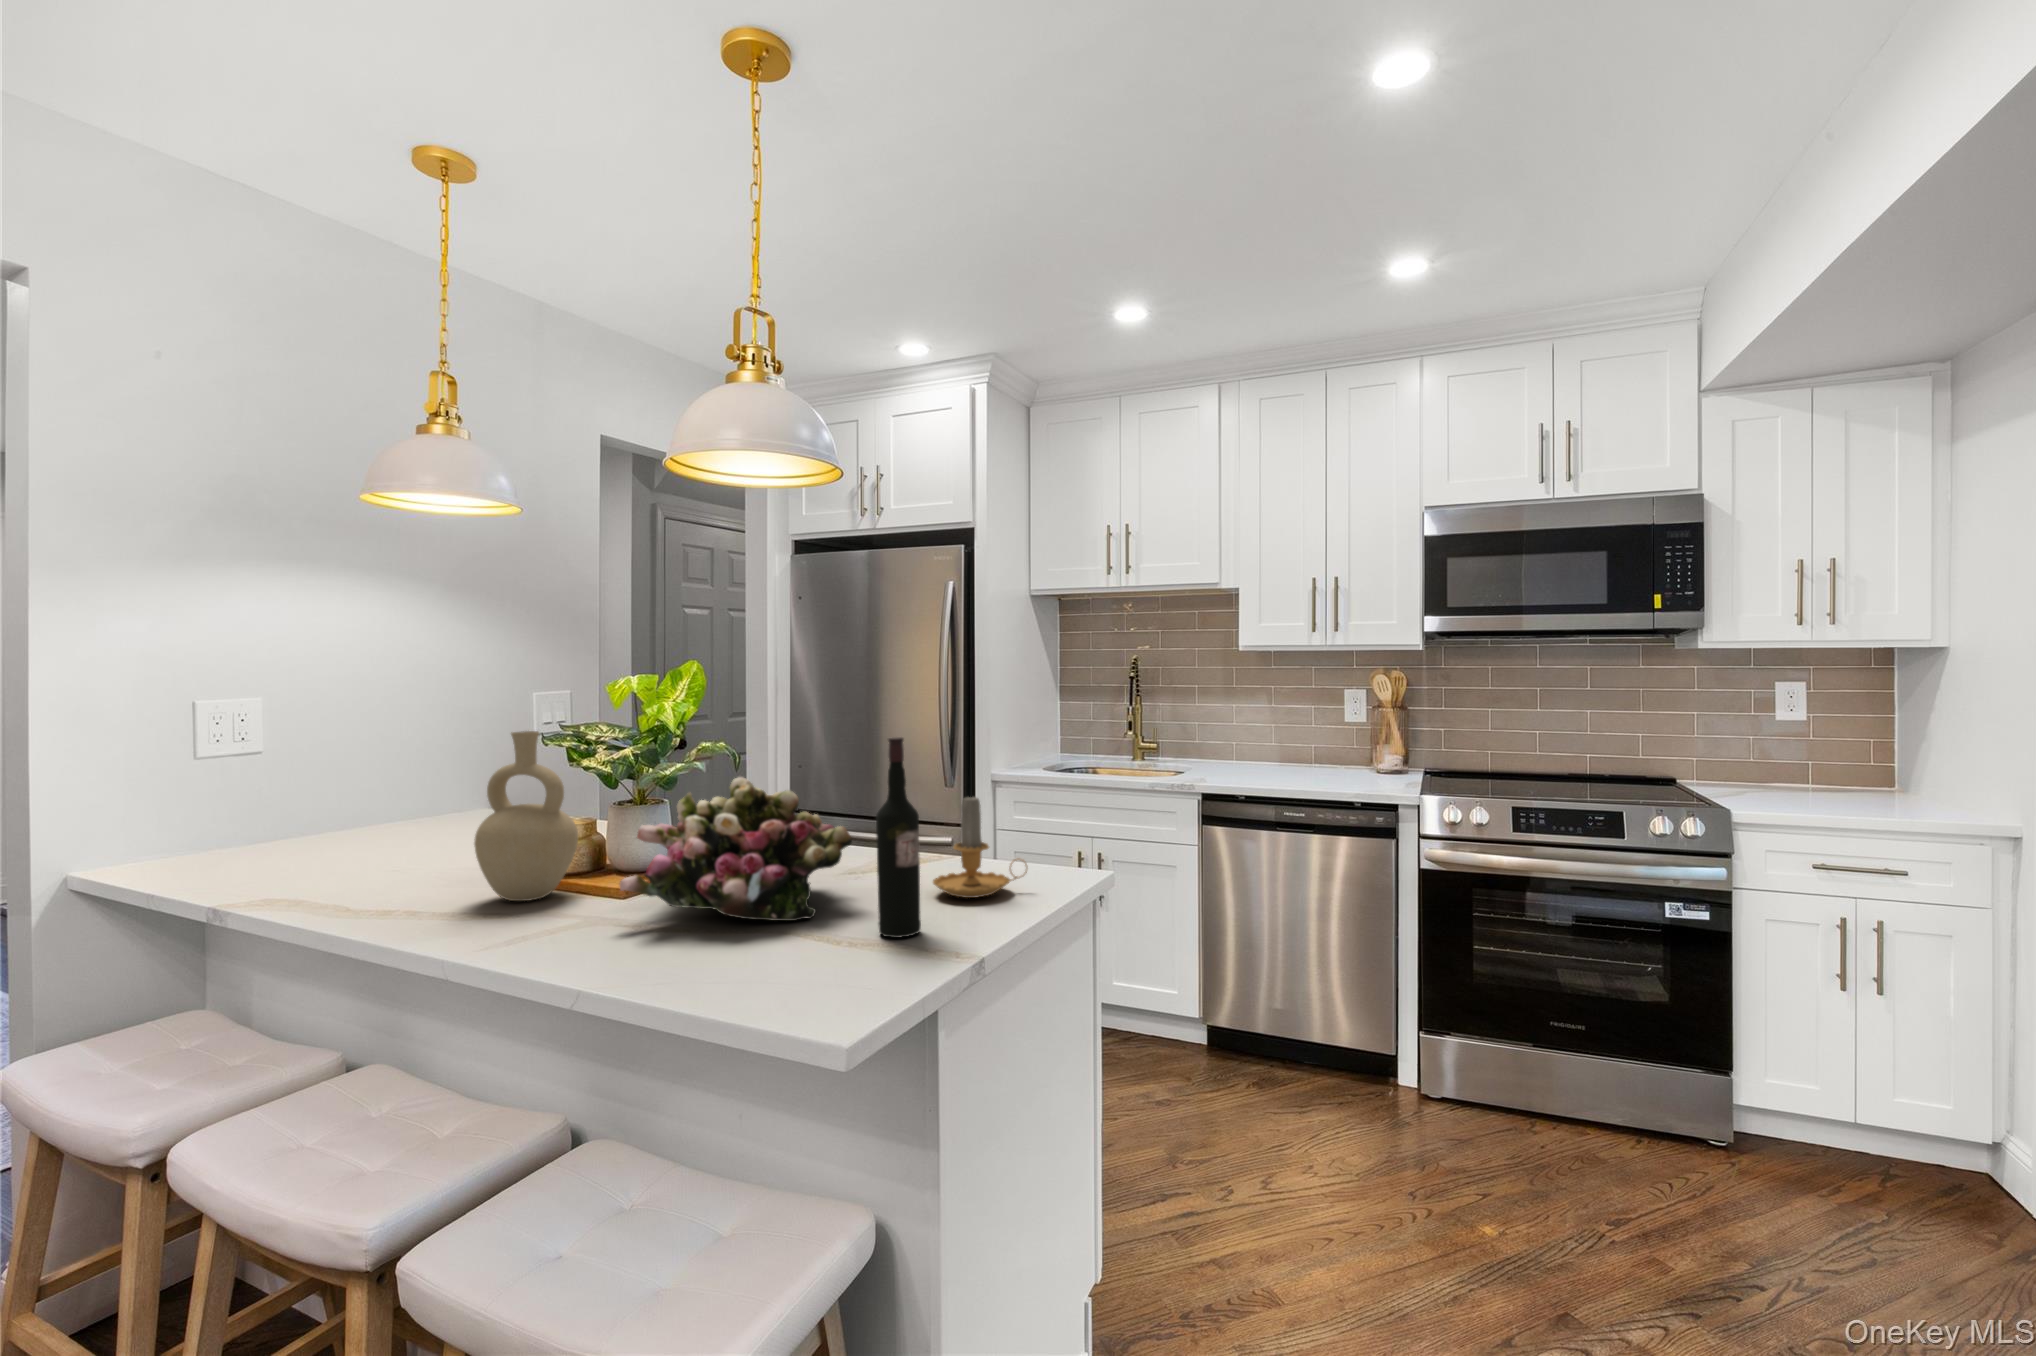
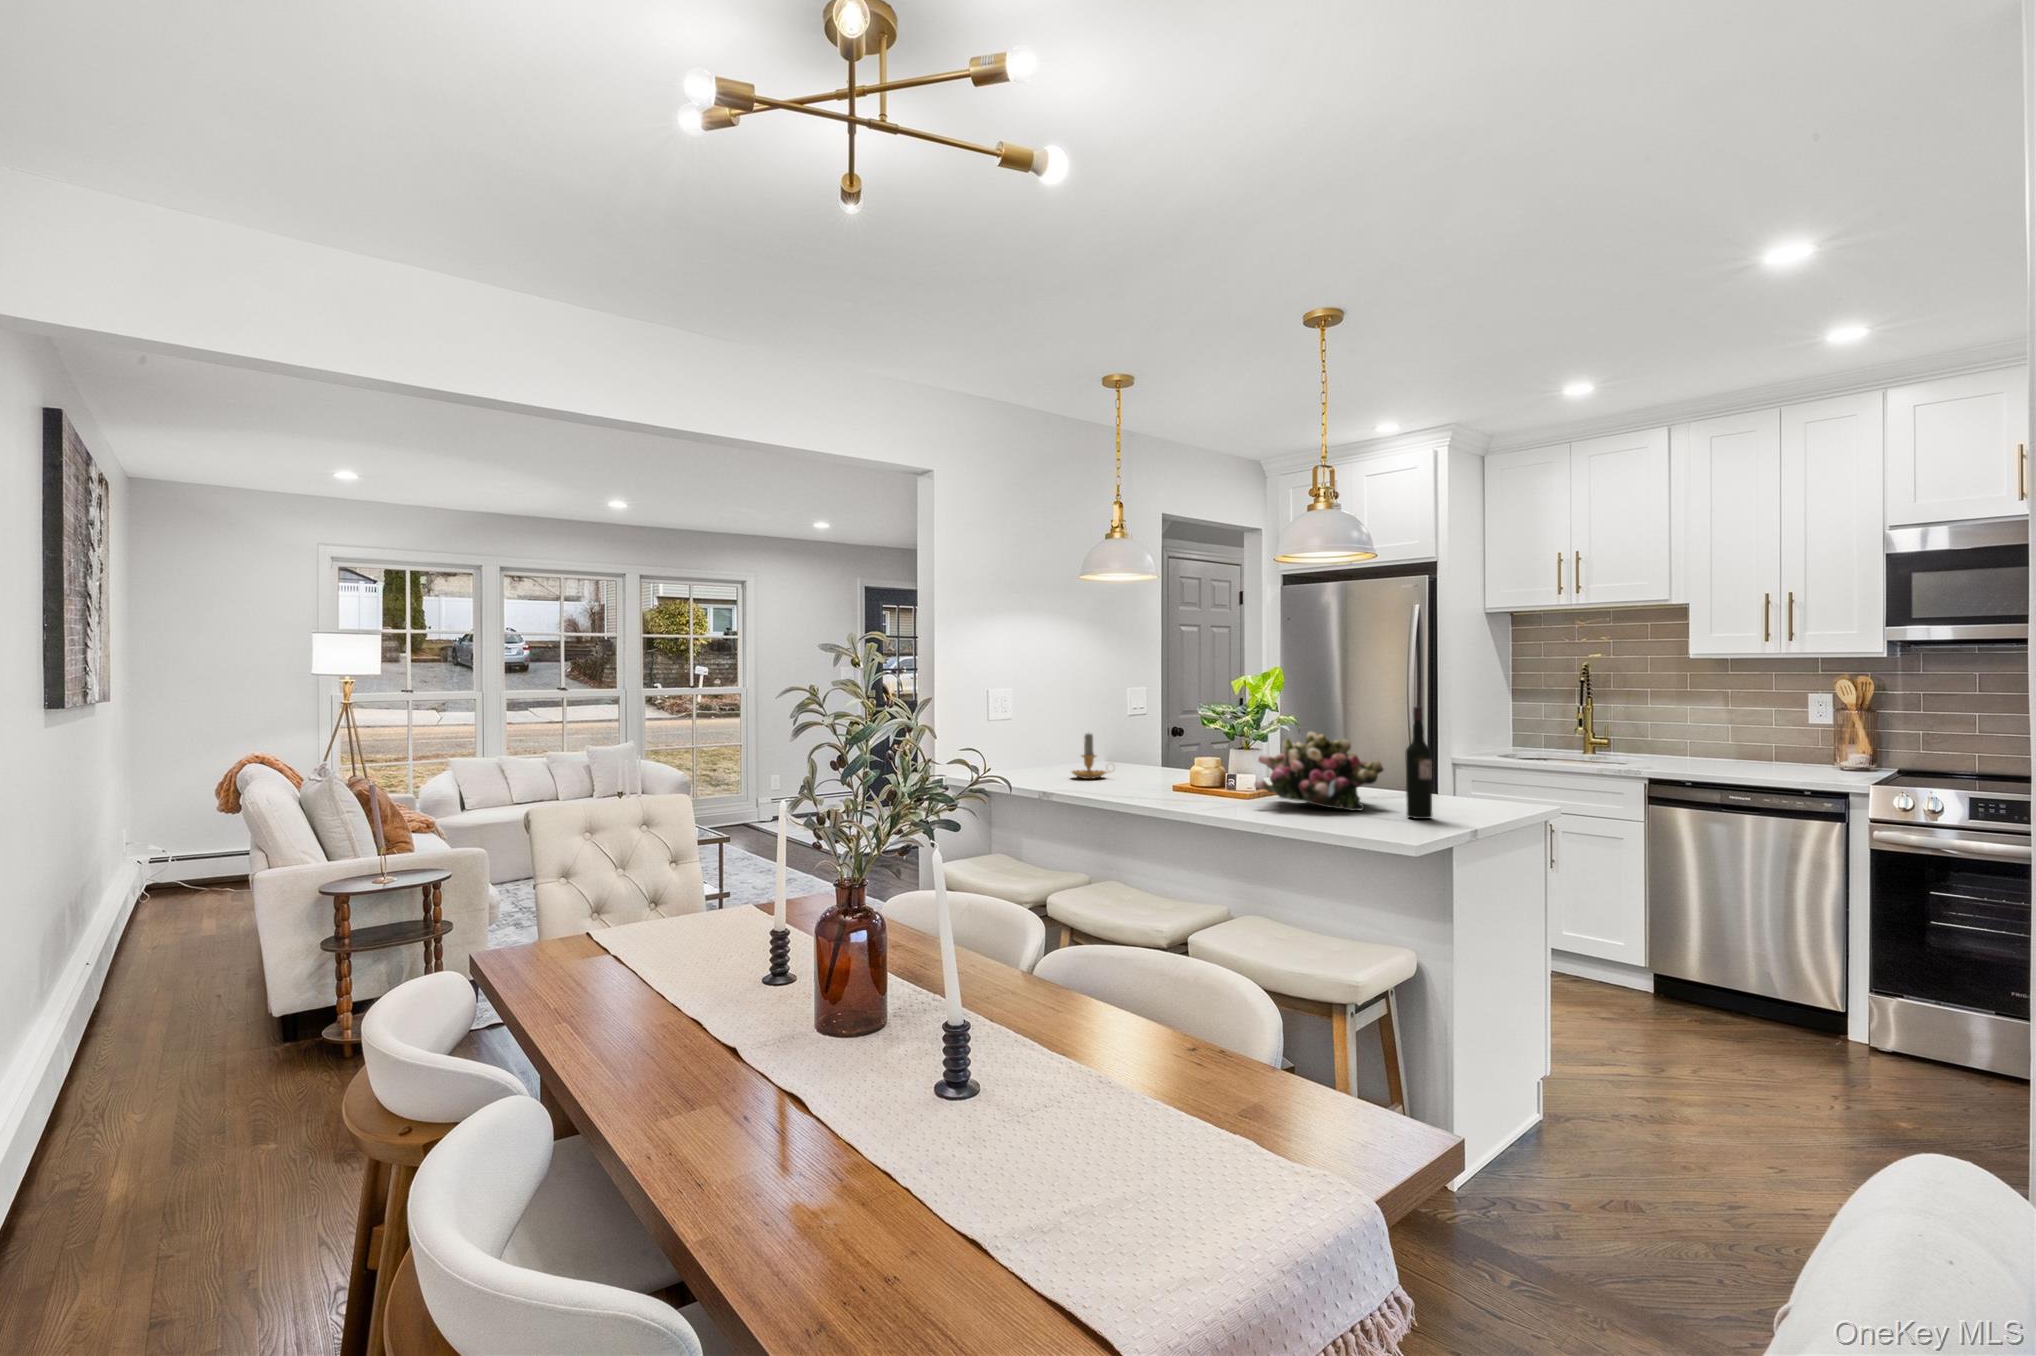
vase: present [474,731,578,901] -> none [1161,703,1213,797]
candle: present [933,797,1027,898] -> present [1072,733,1106,779]

